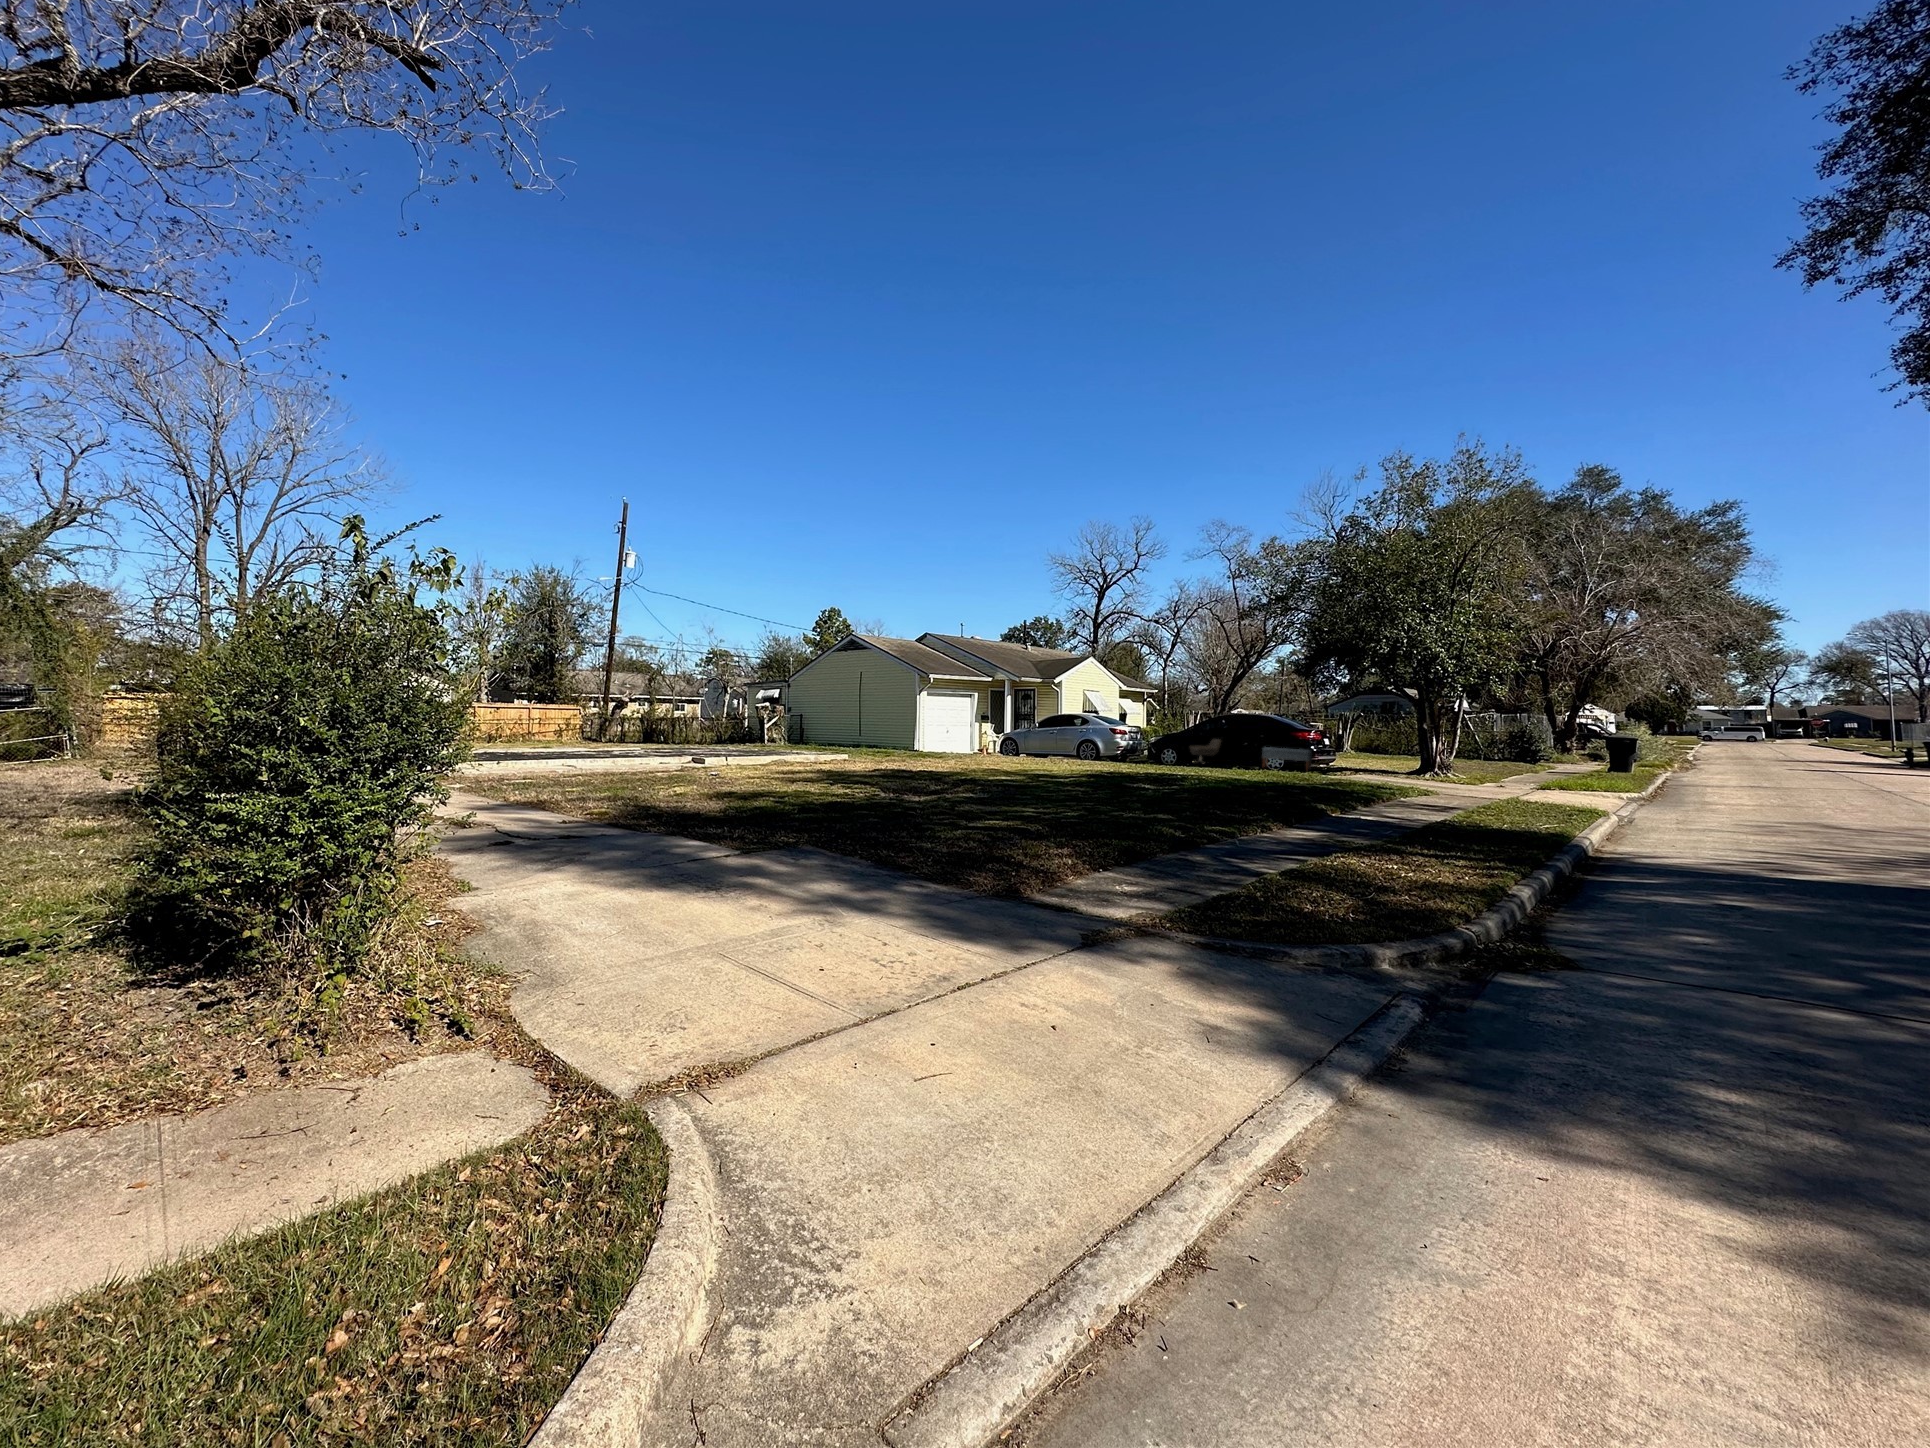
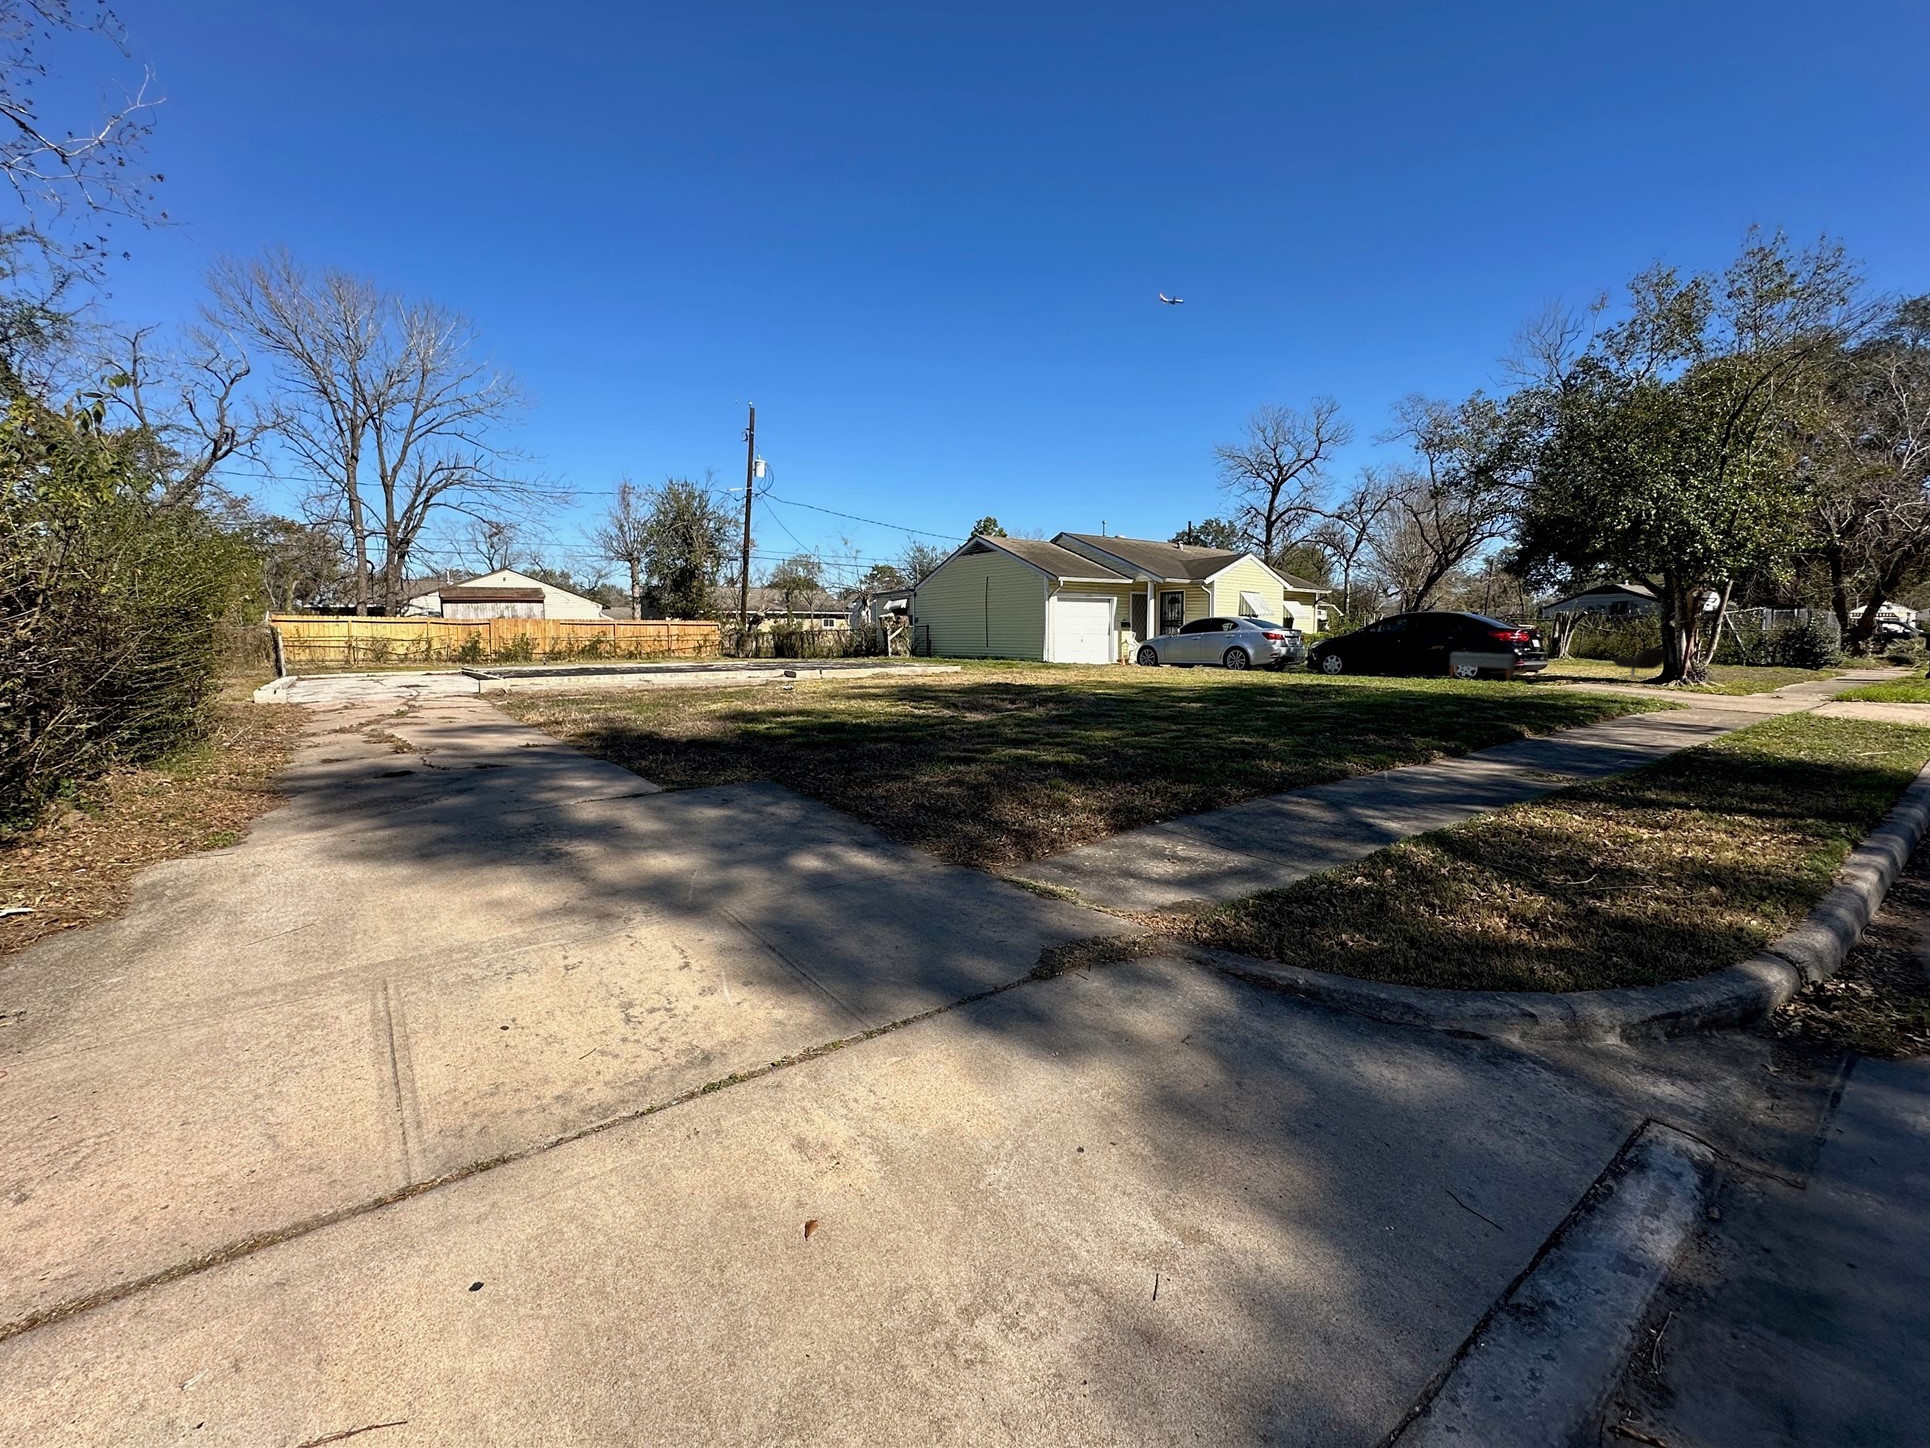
lounge chair: present [1190,739,1221,762] -> present [1612,648,1665,677]

